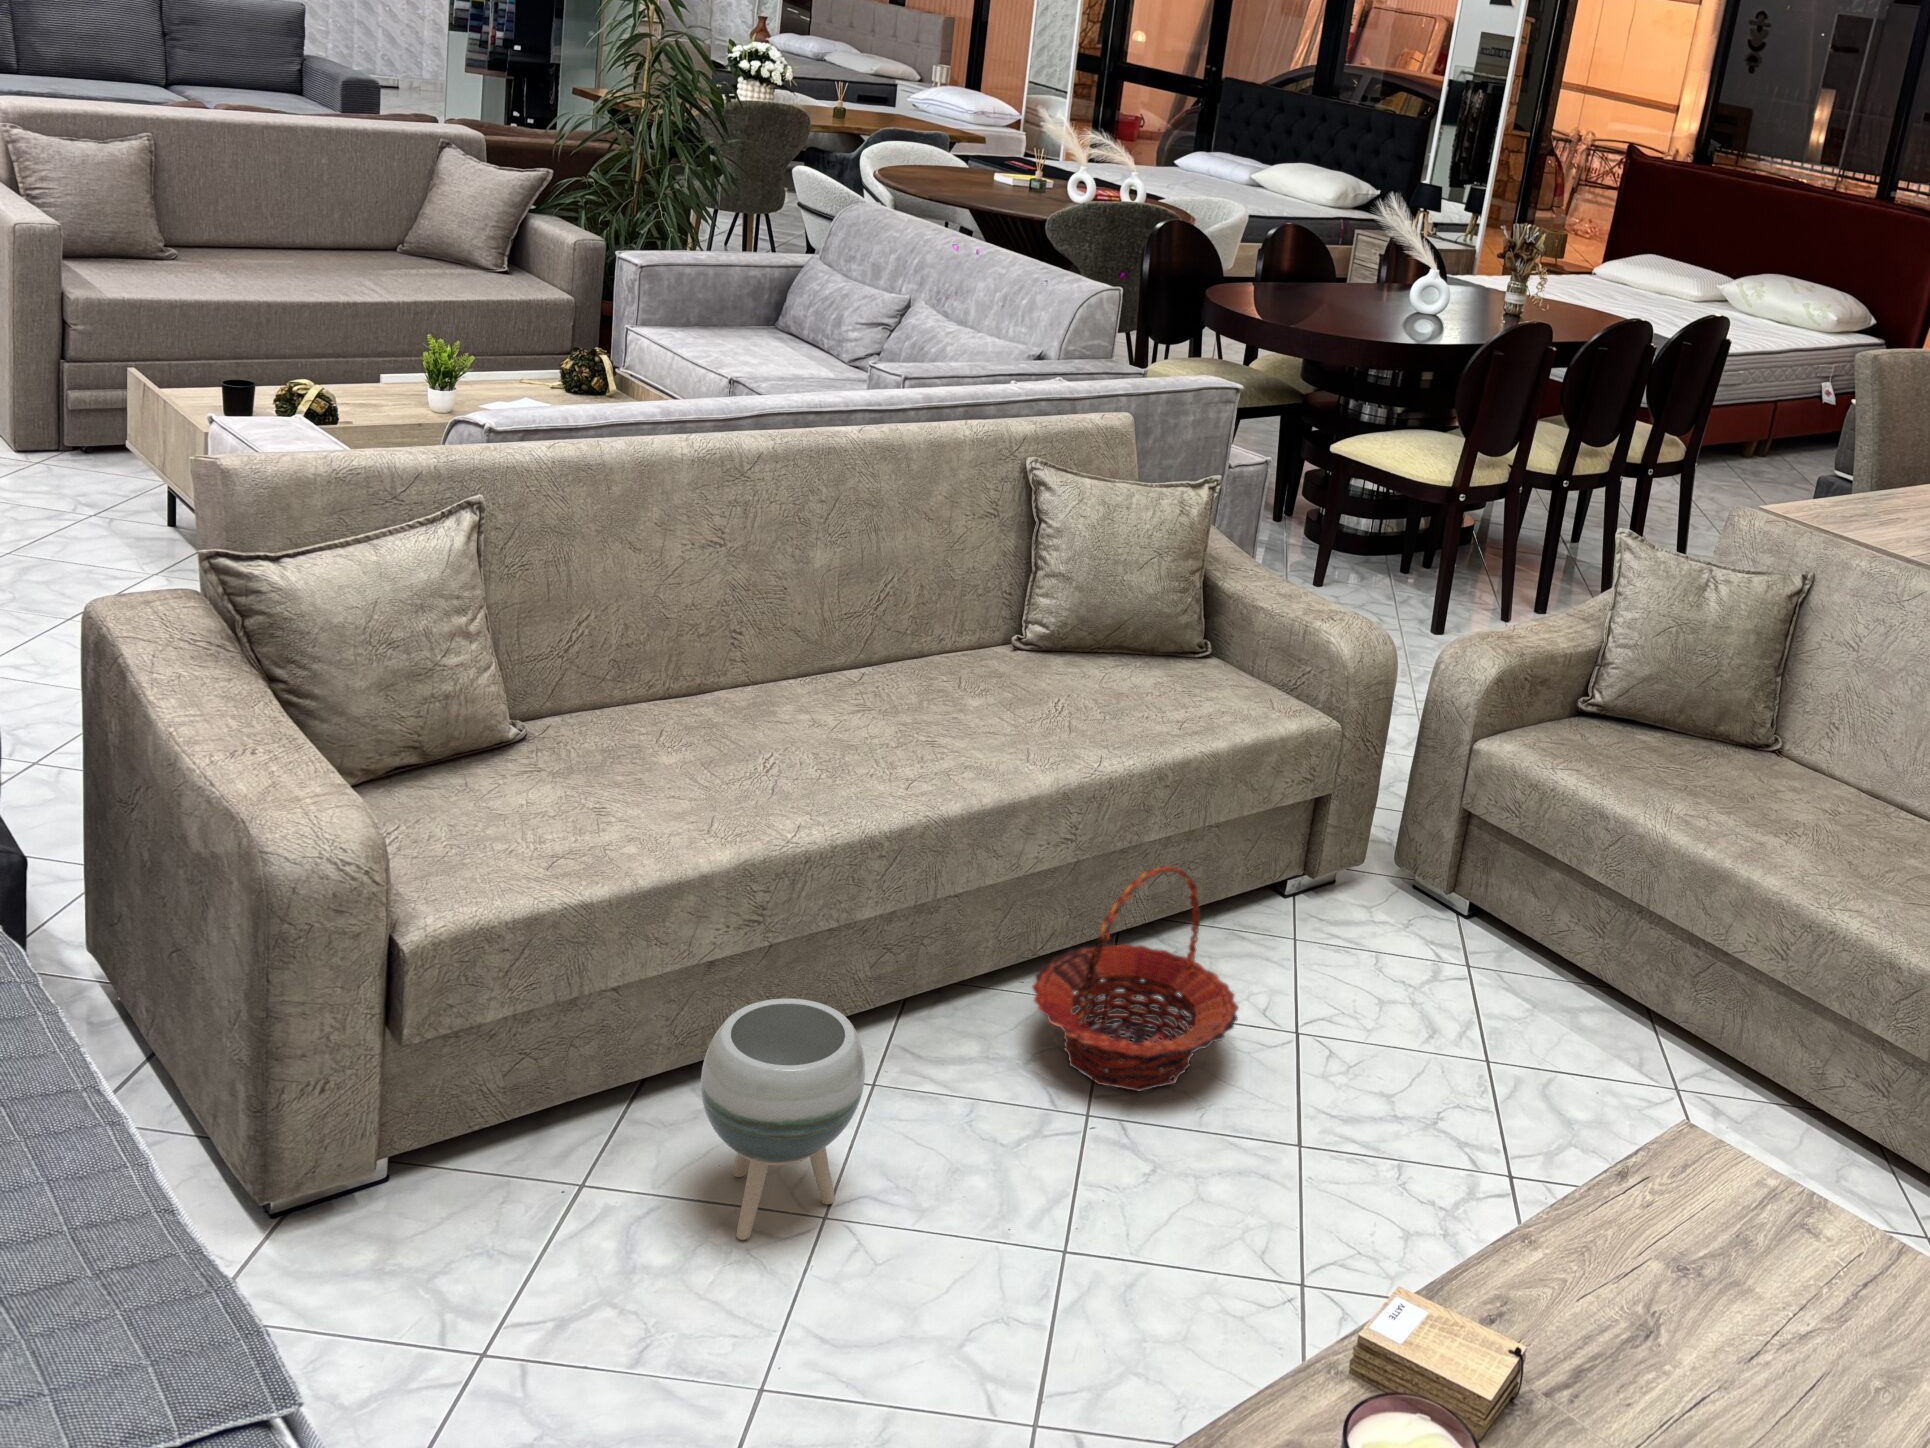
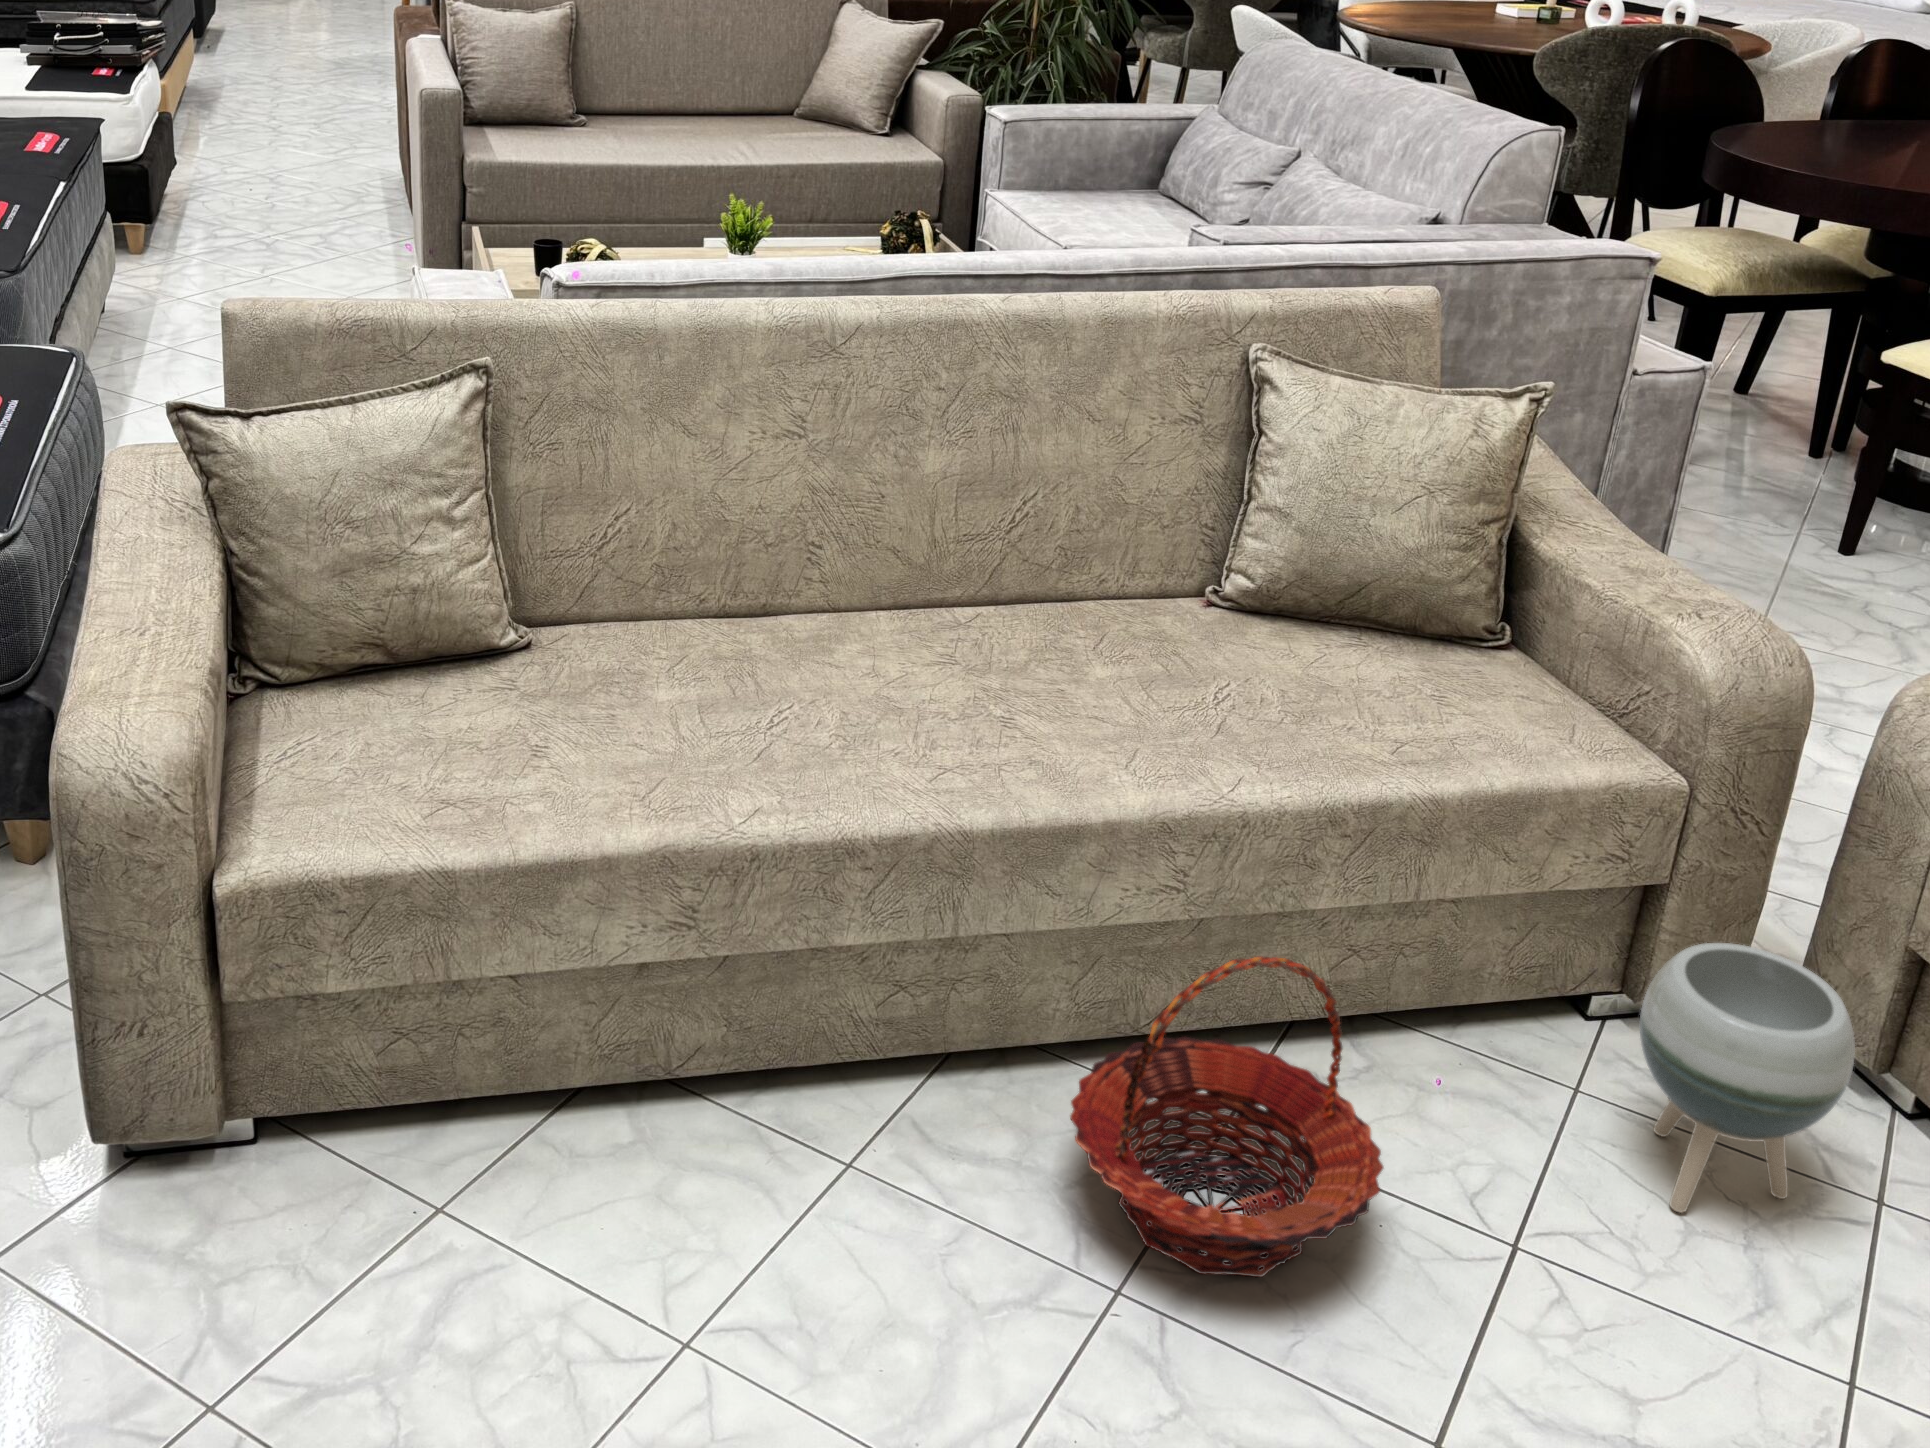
planter: present [701,998,865,1240] -> present [1640,943,1855,1212]

